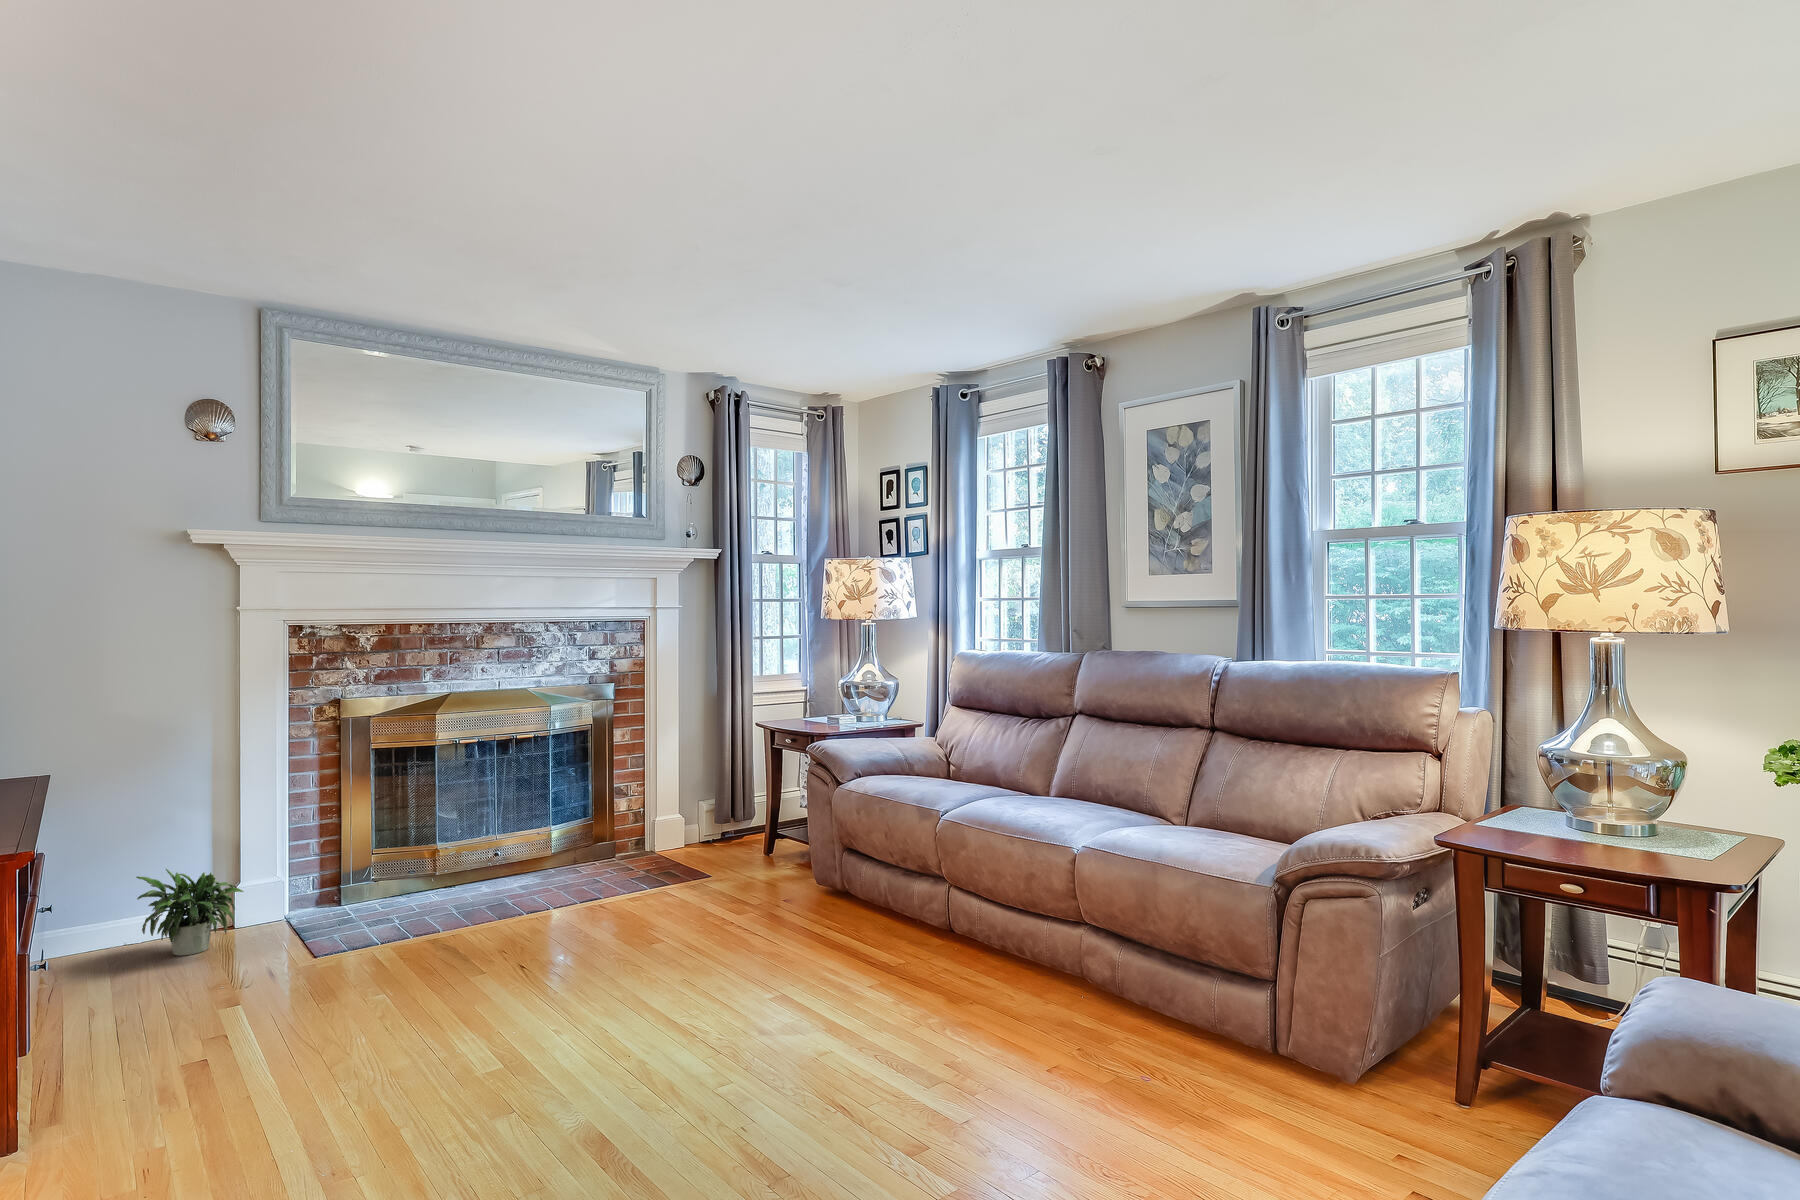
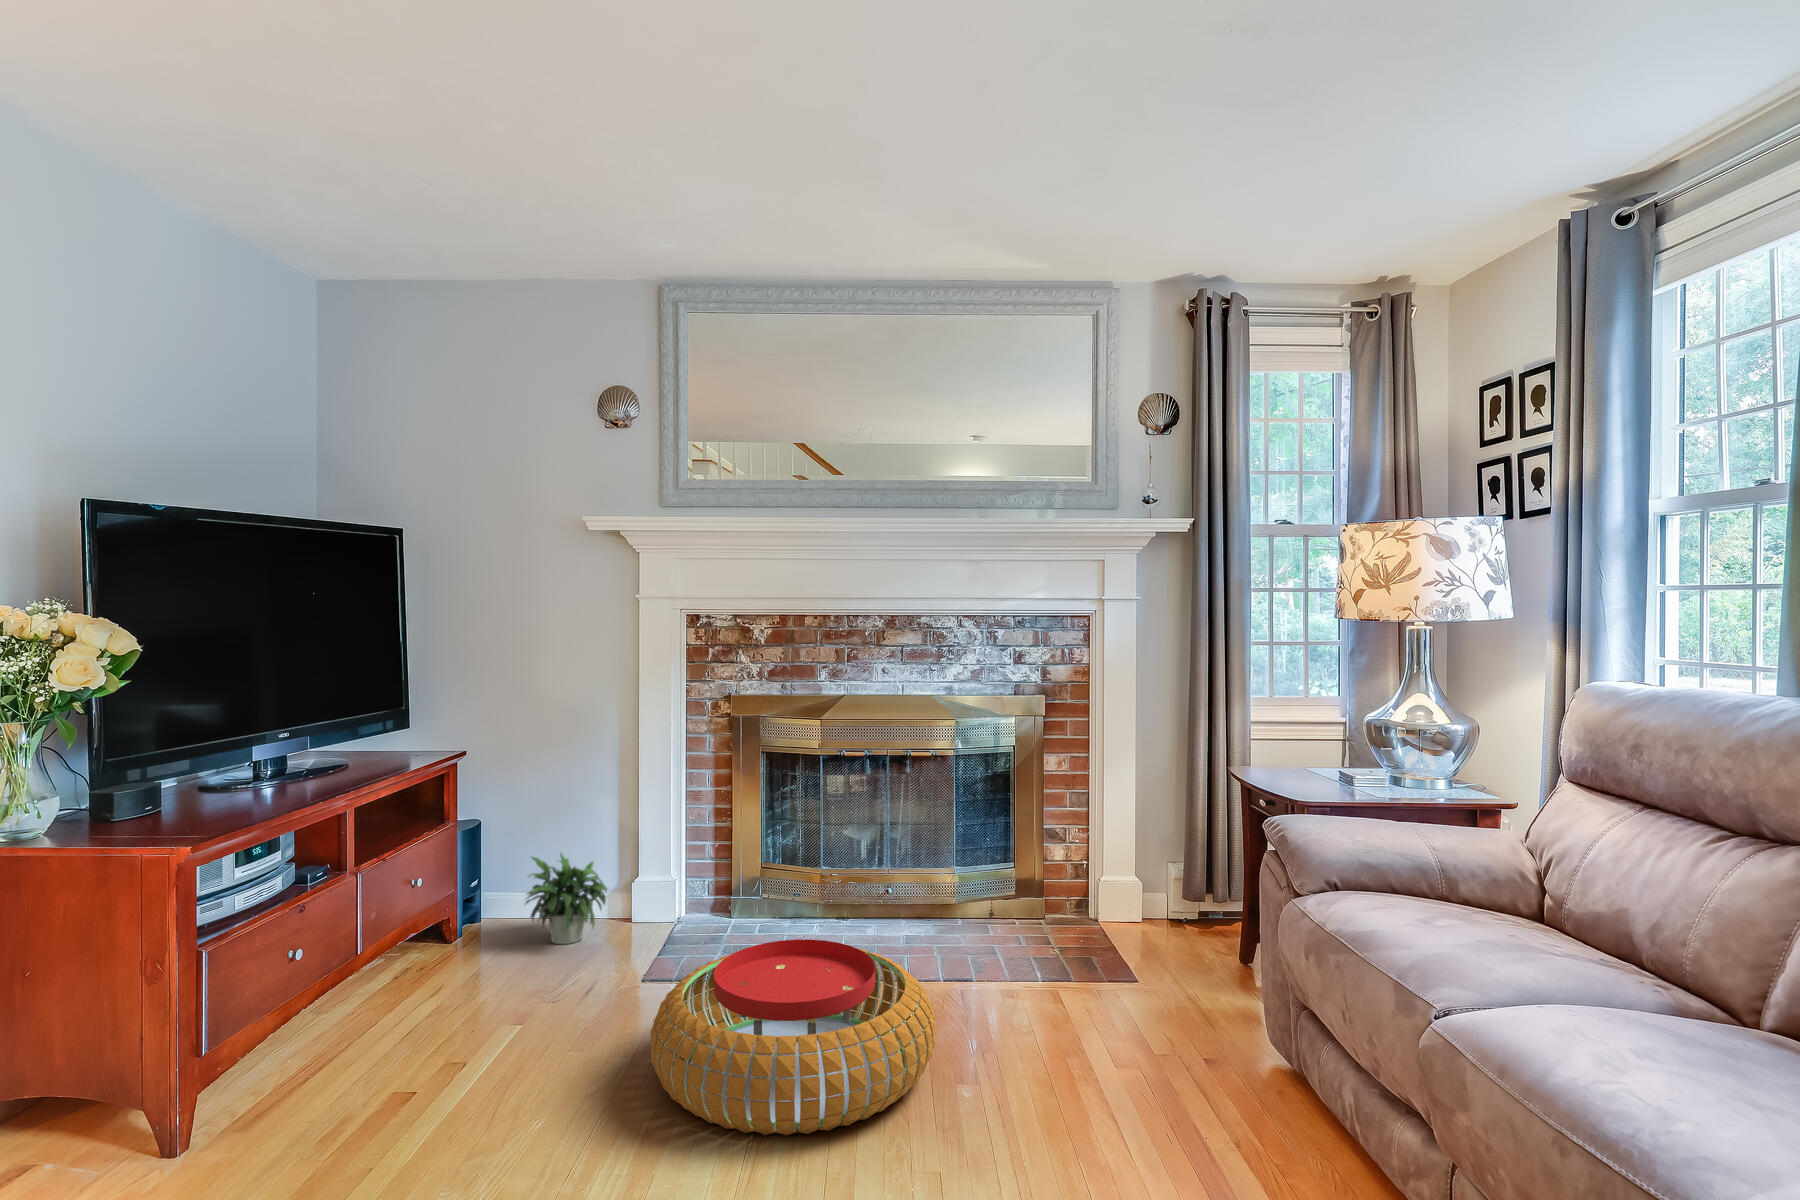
pouf: none [434,867,655,990] -> present [650,939,935,1135]

